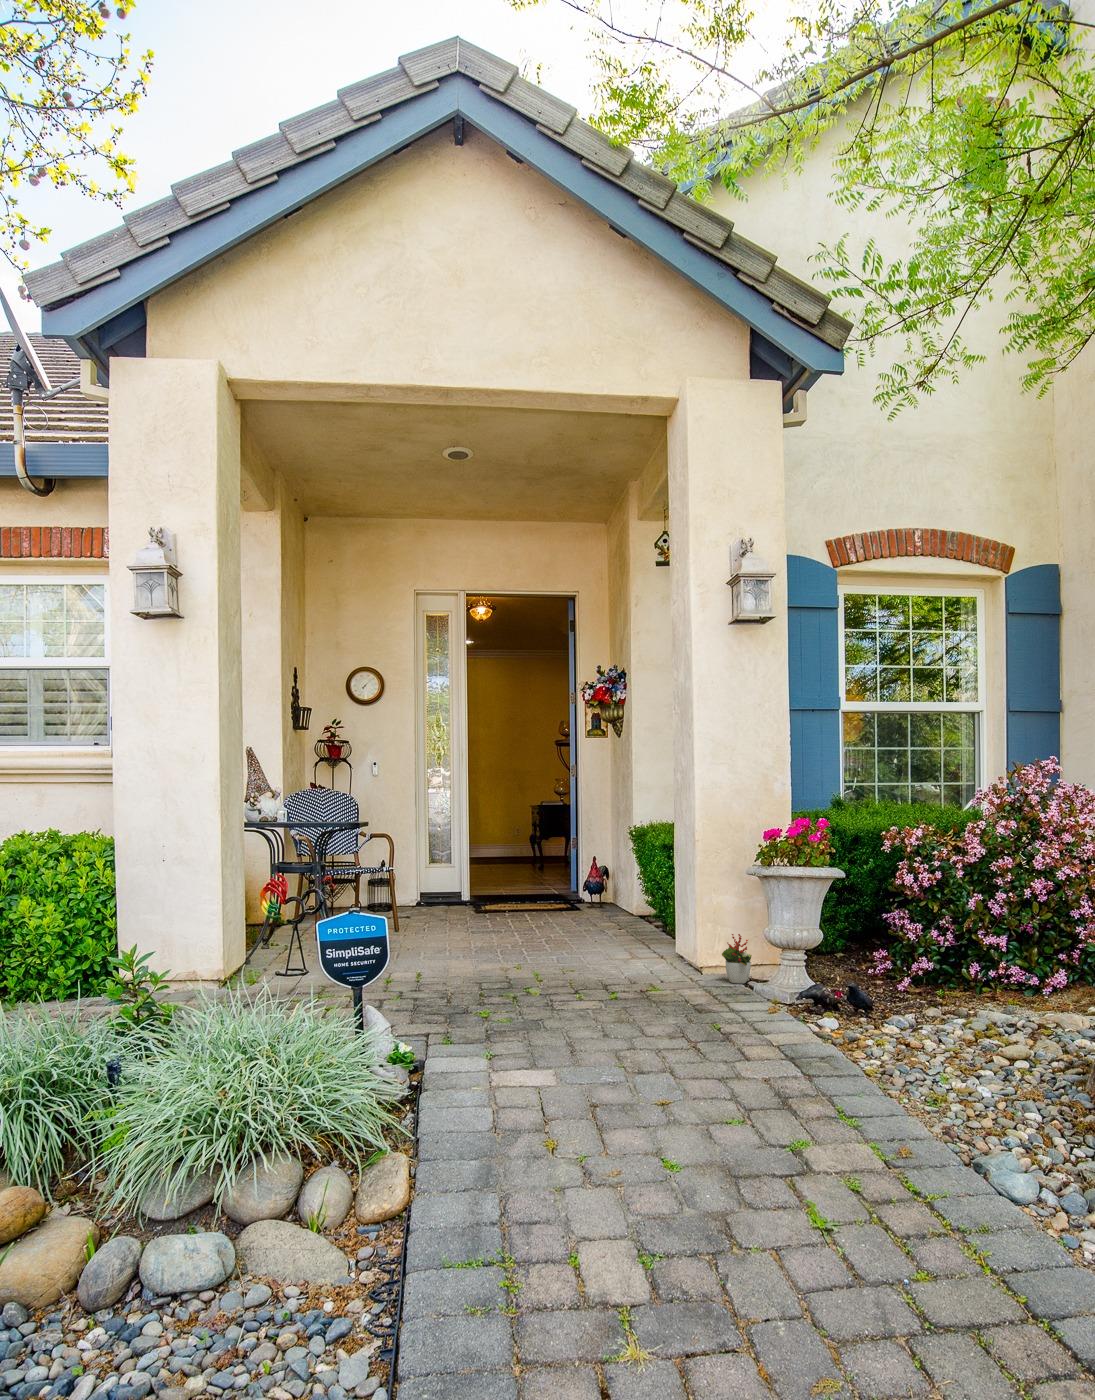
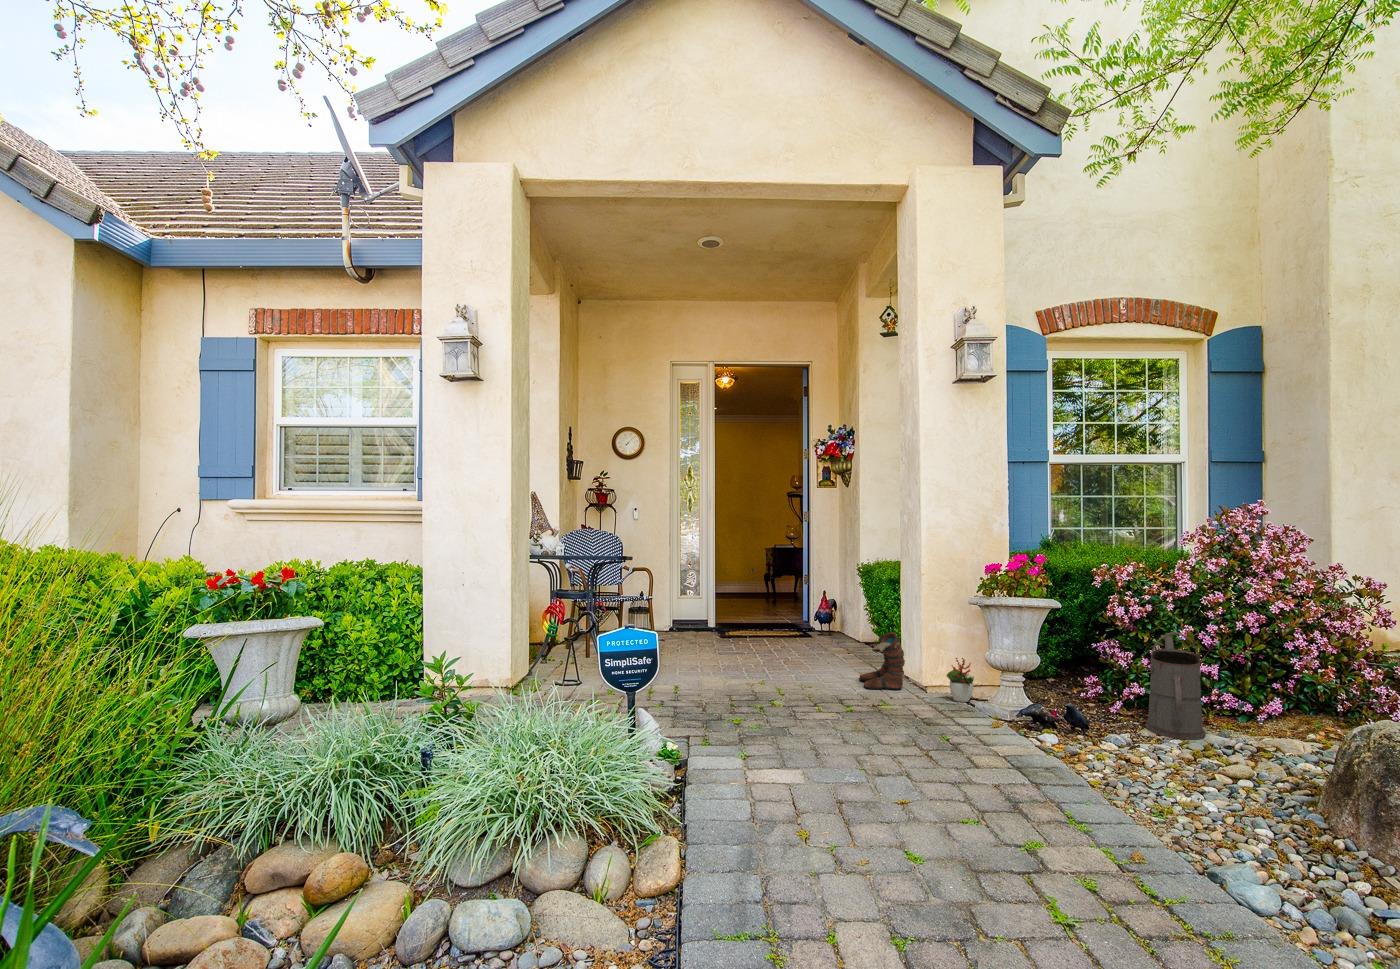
watering can: none [931,902,991,1019] -> present [1146,632,1205,740]
boots: none [628,906,677,971] -> present [859,632,905,689]

